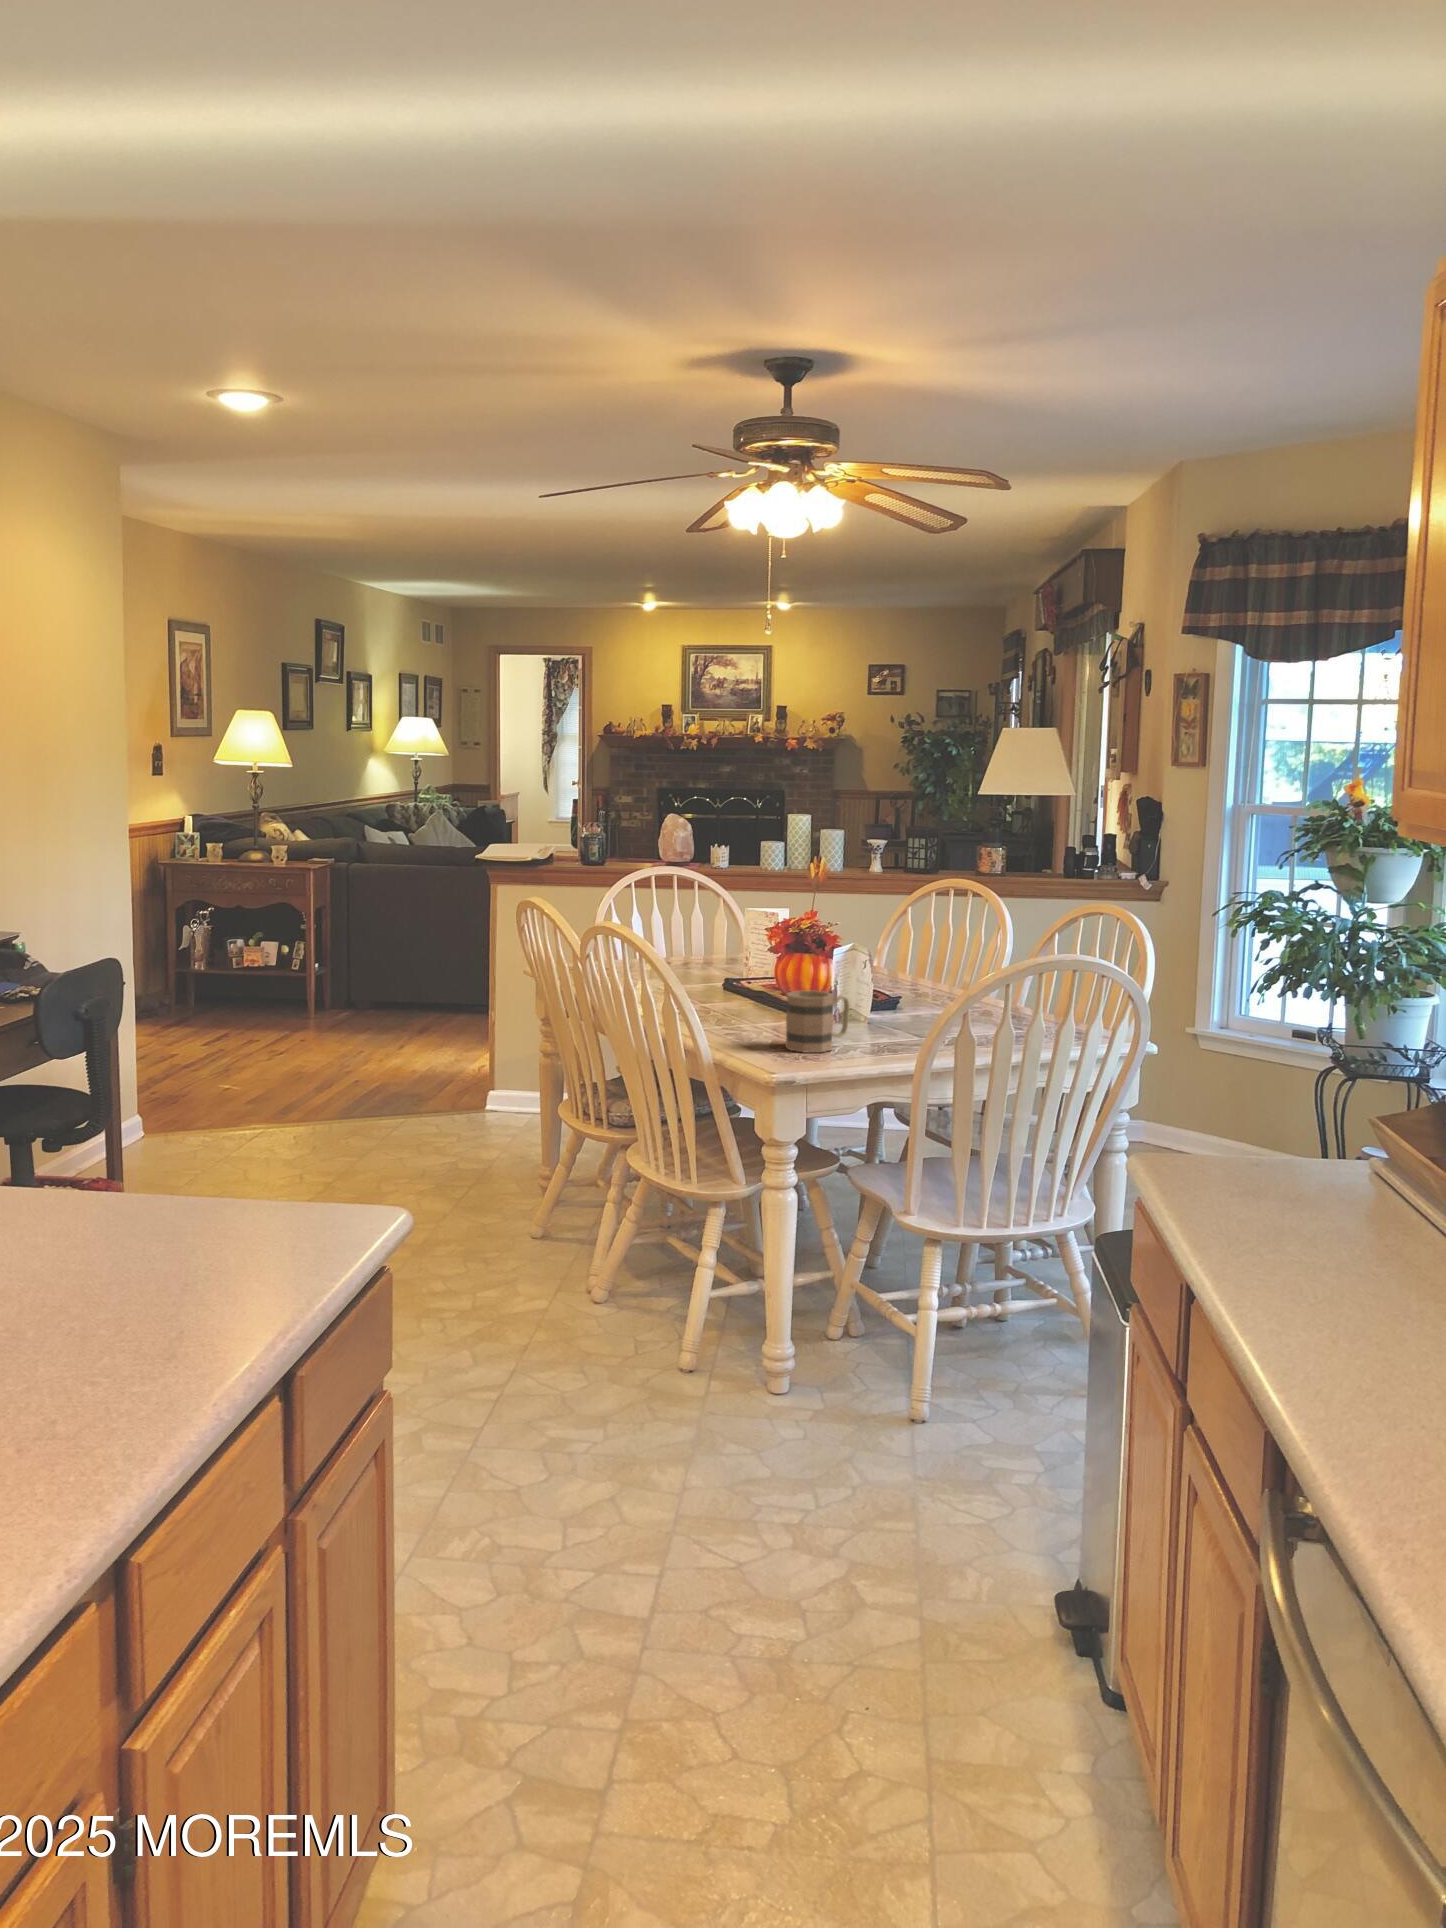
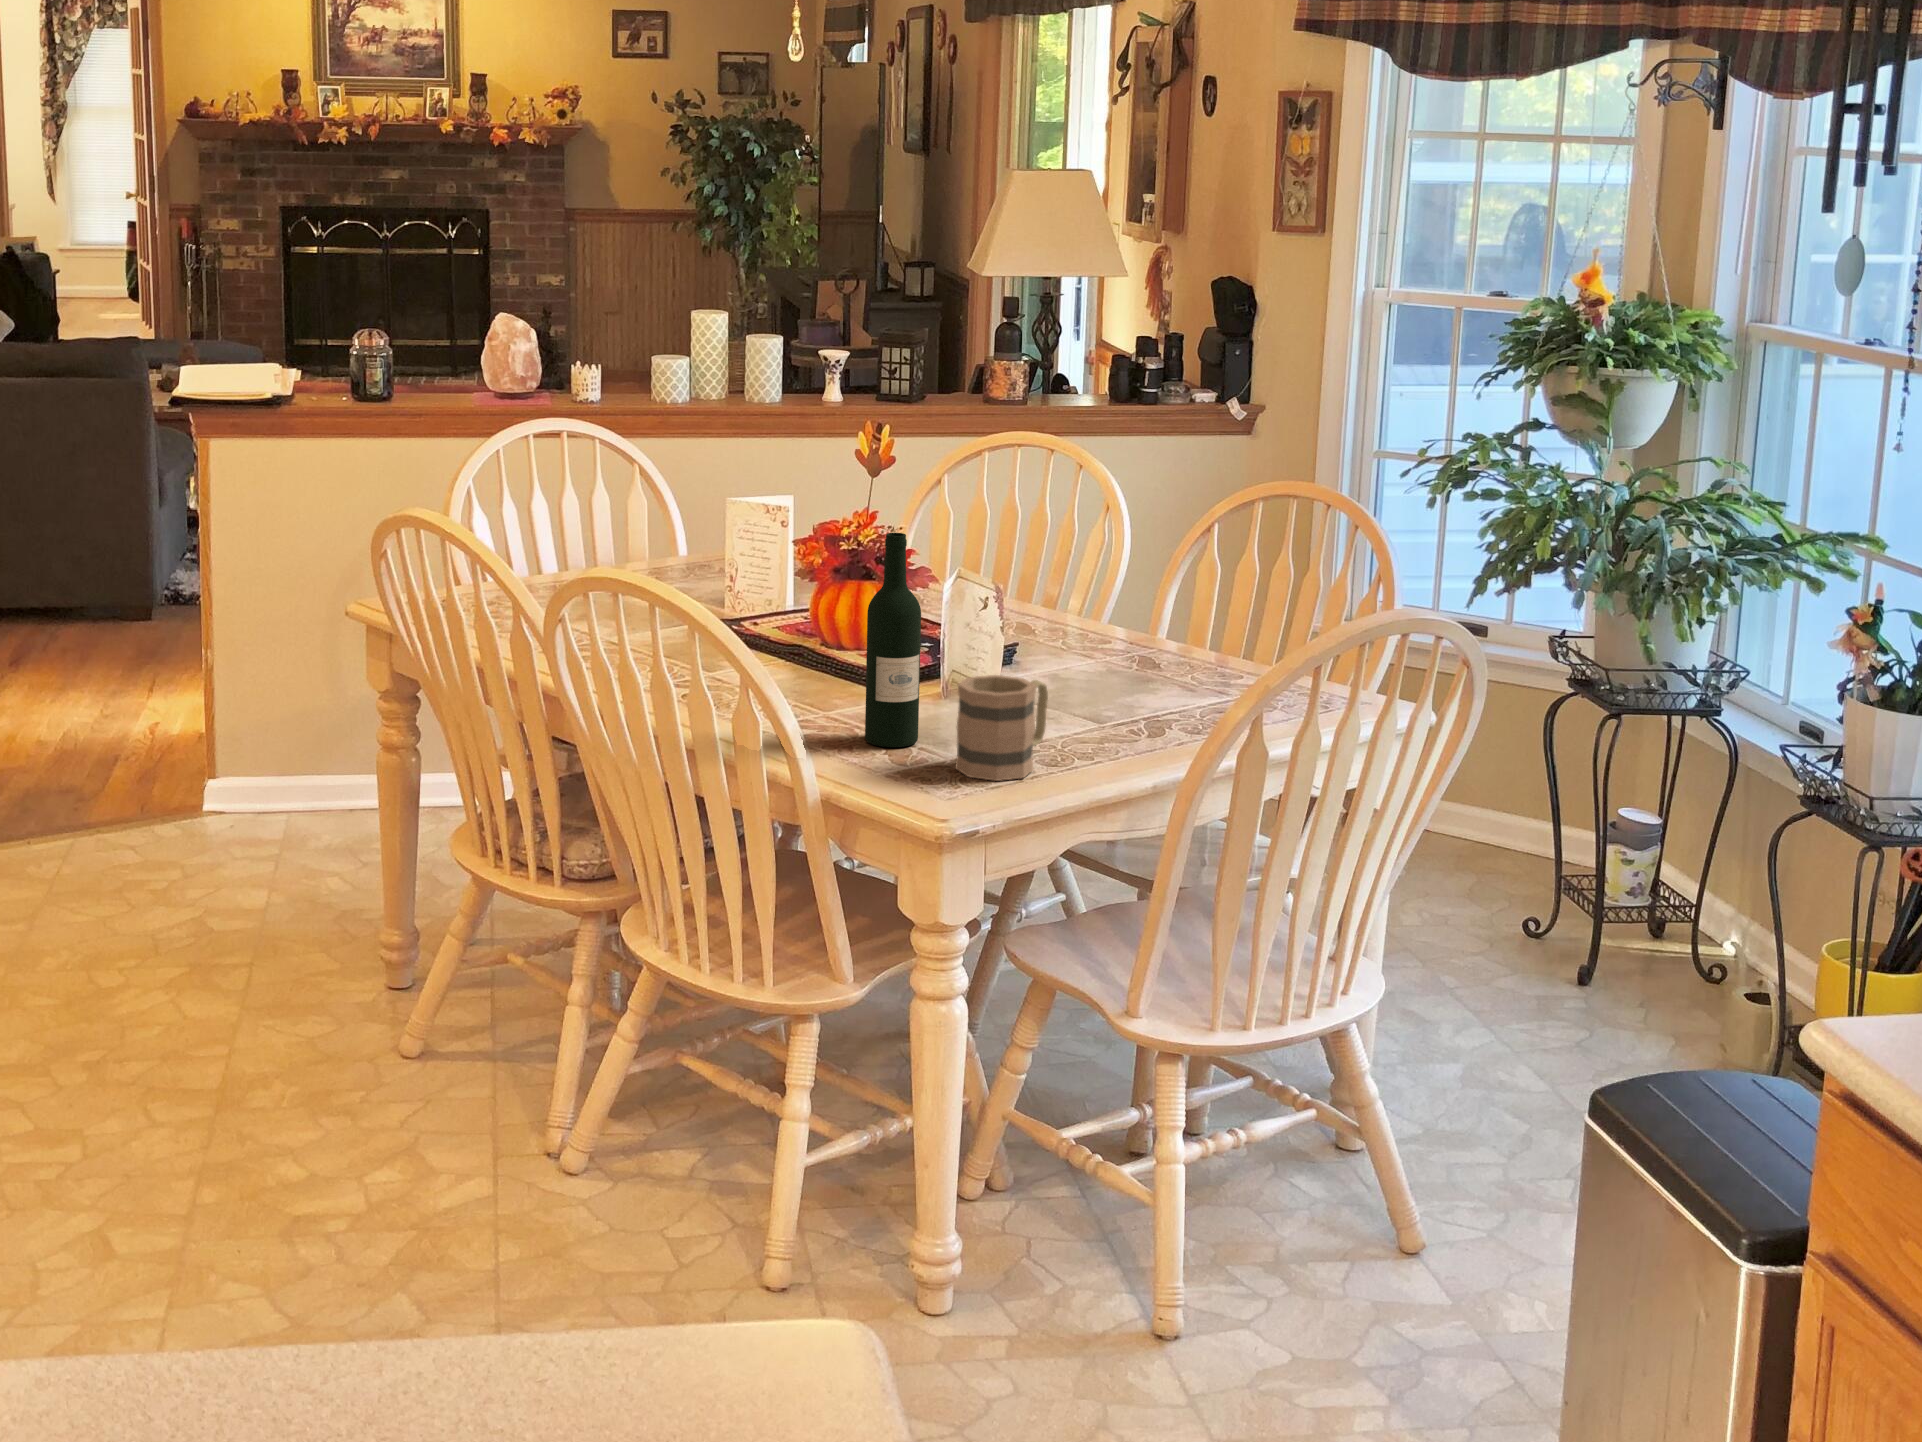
wine bottle: none [745,904,779,1036] -> present [865,533,921,747]

